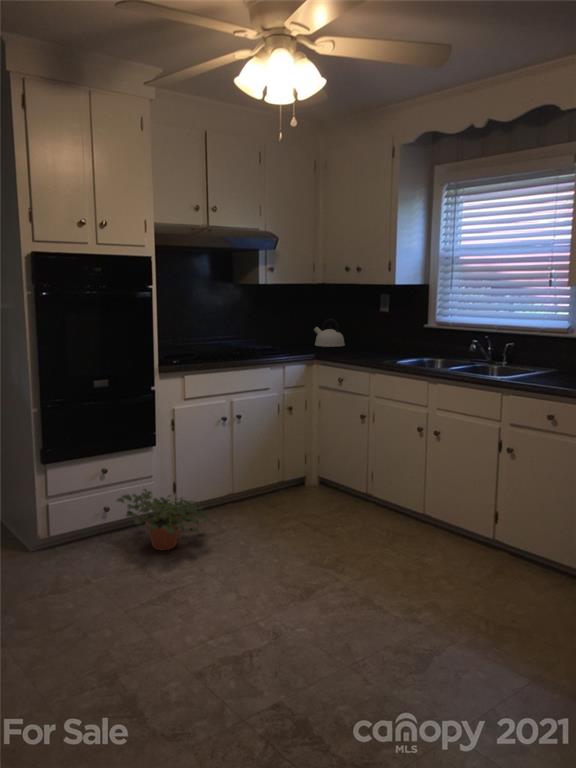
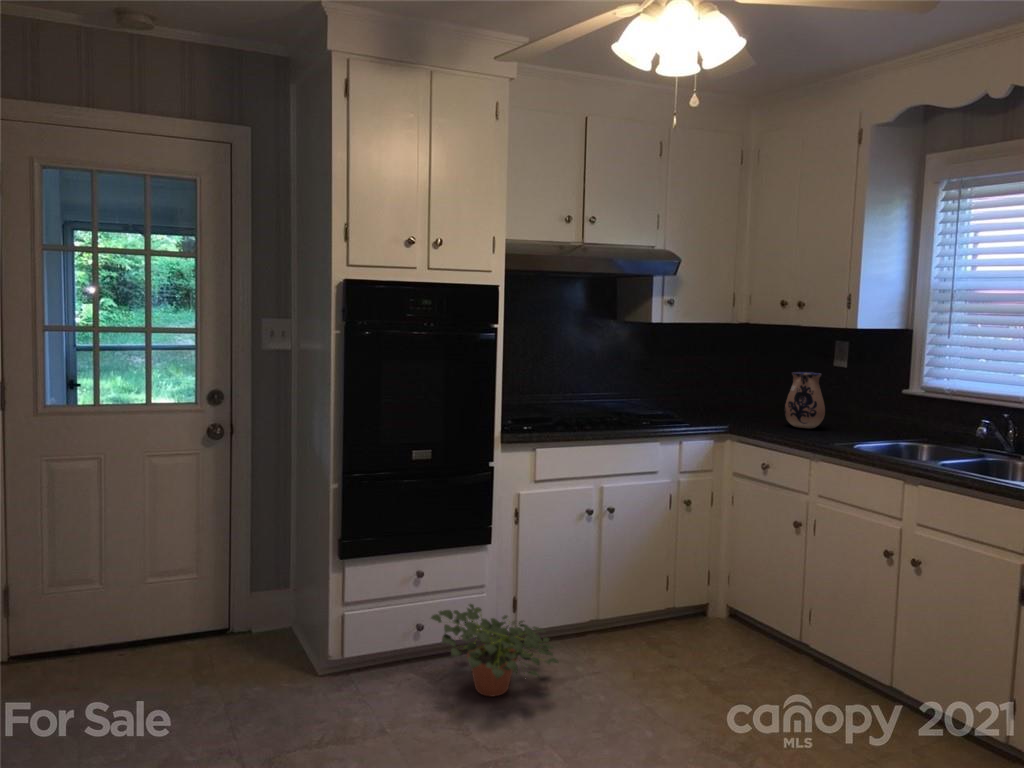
ceramic pitcher: none [351,316,377,353] -> present [785,372,825,429]
kettle: present [314,319,345,347] -> none [732,374,778,415]

